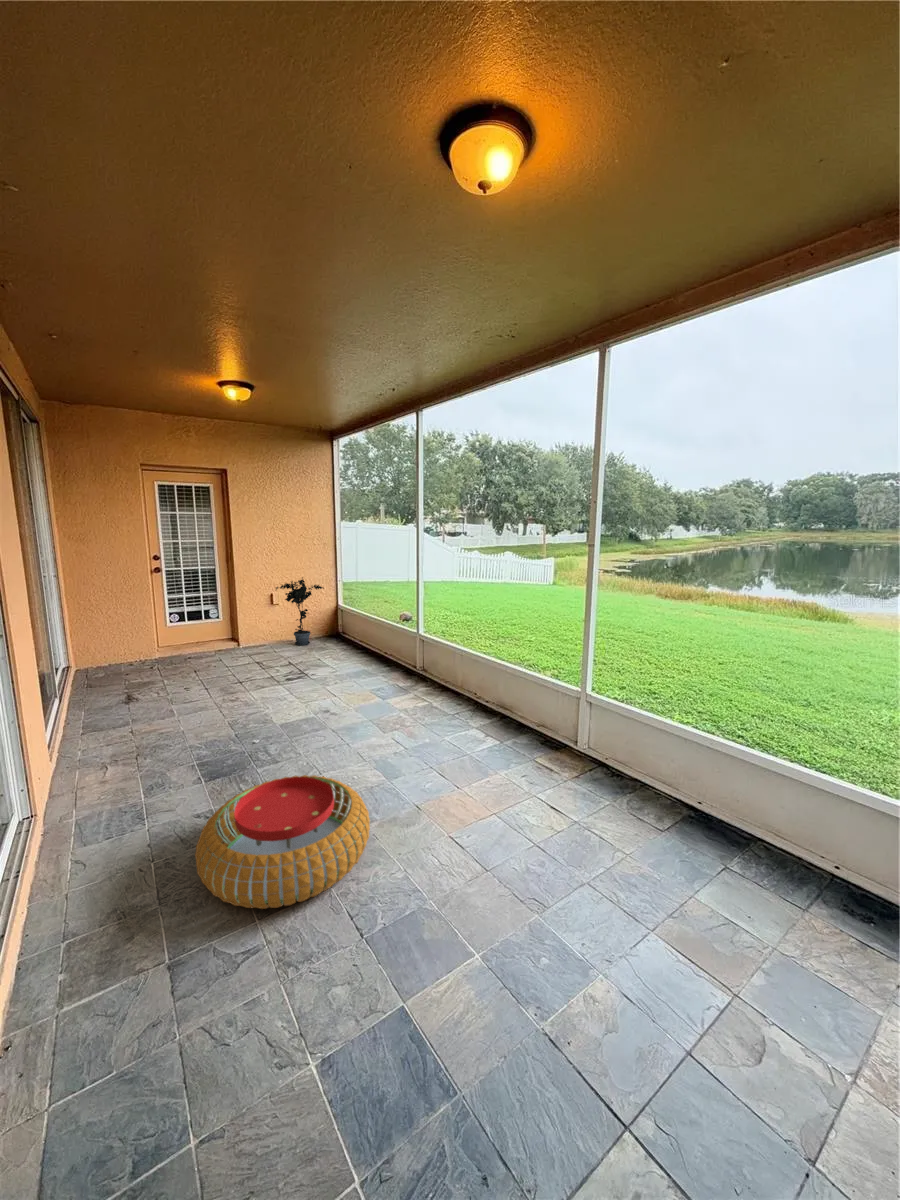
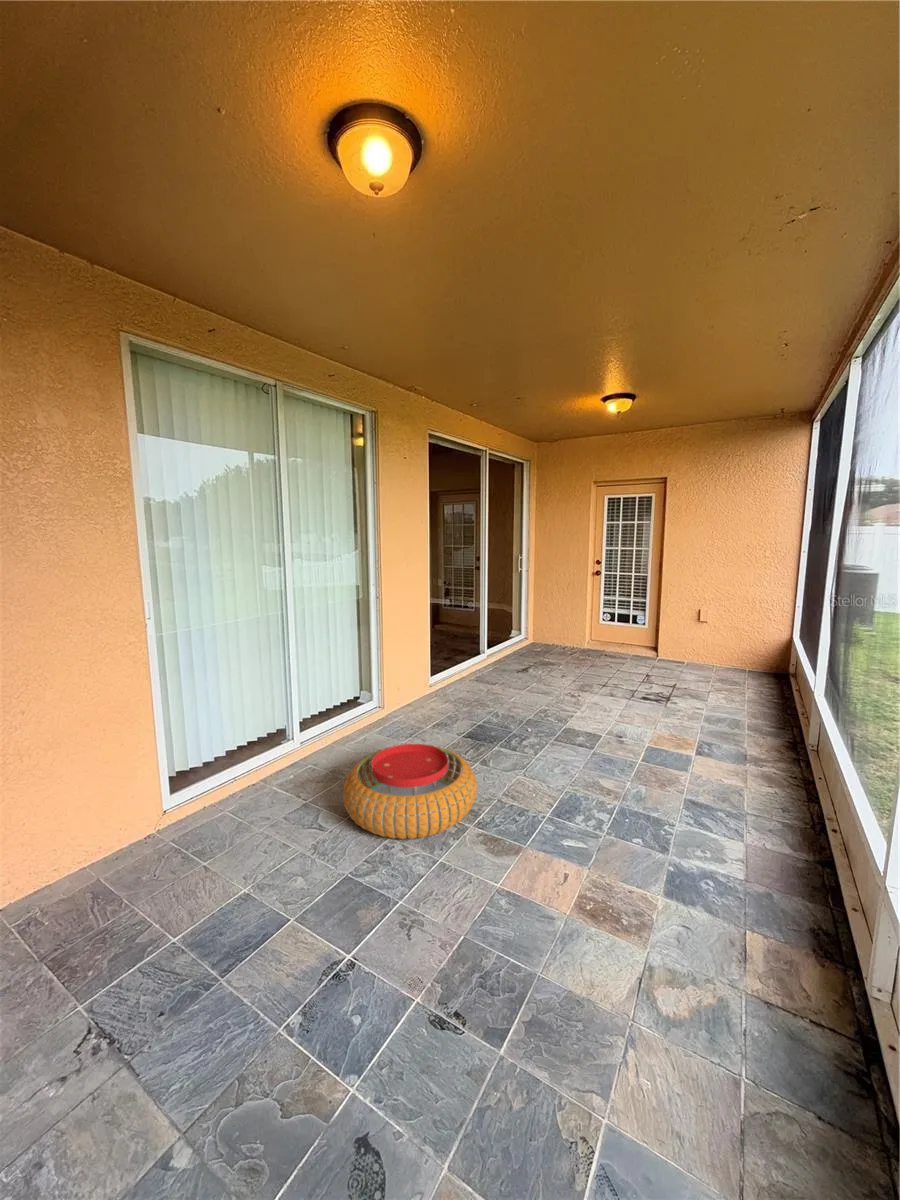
potted plant: present [276,577,324,645] -> none [697,594,758,674]

